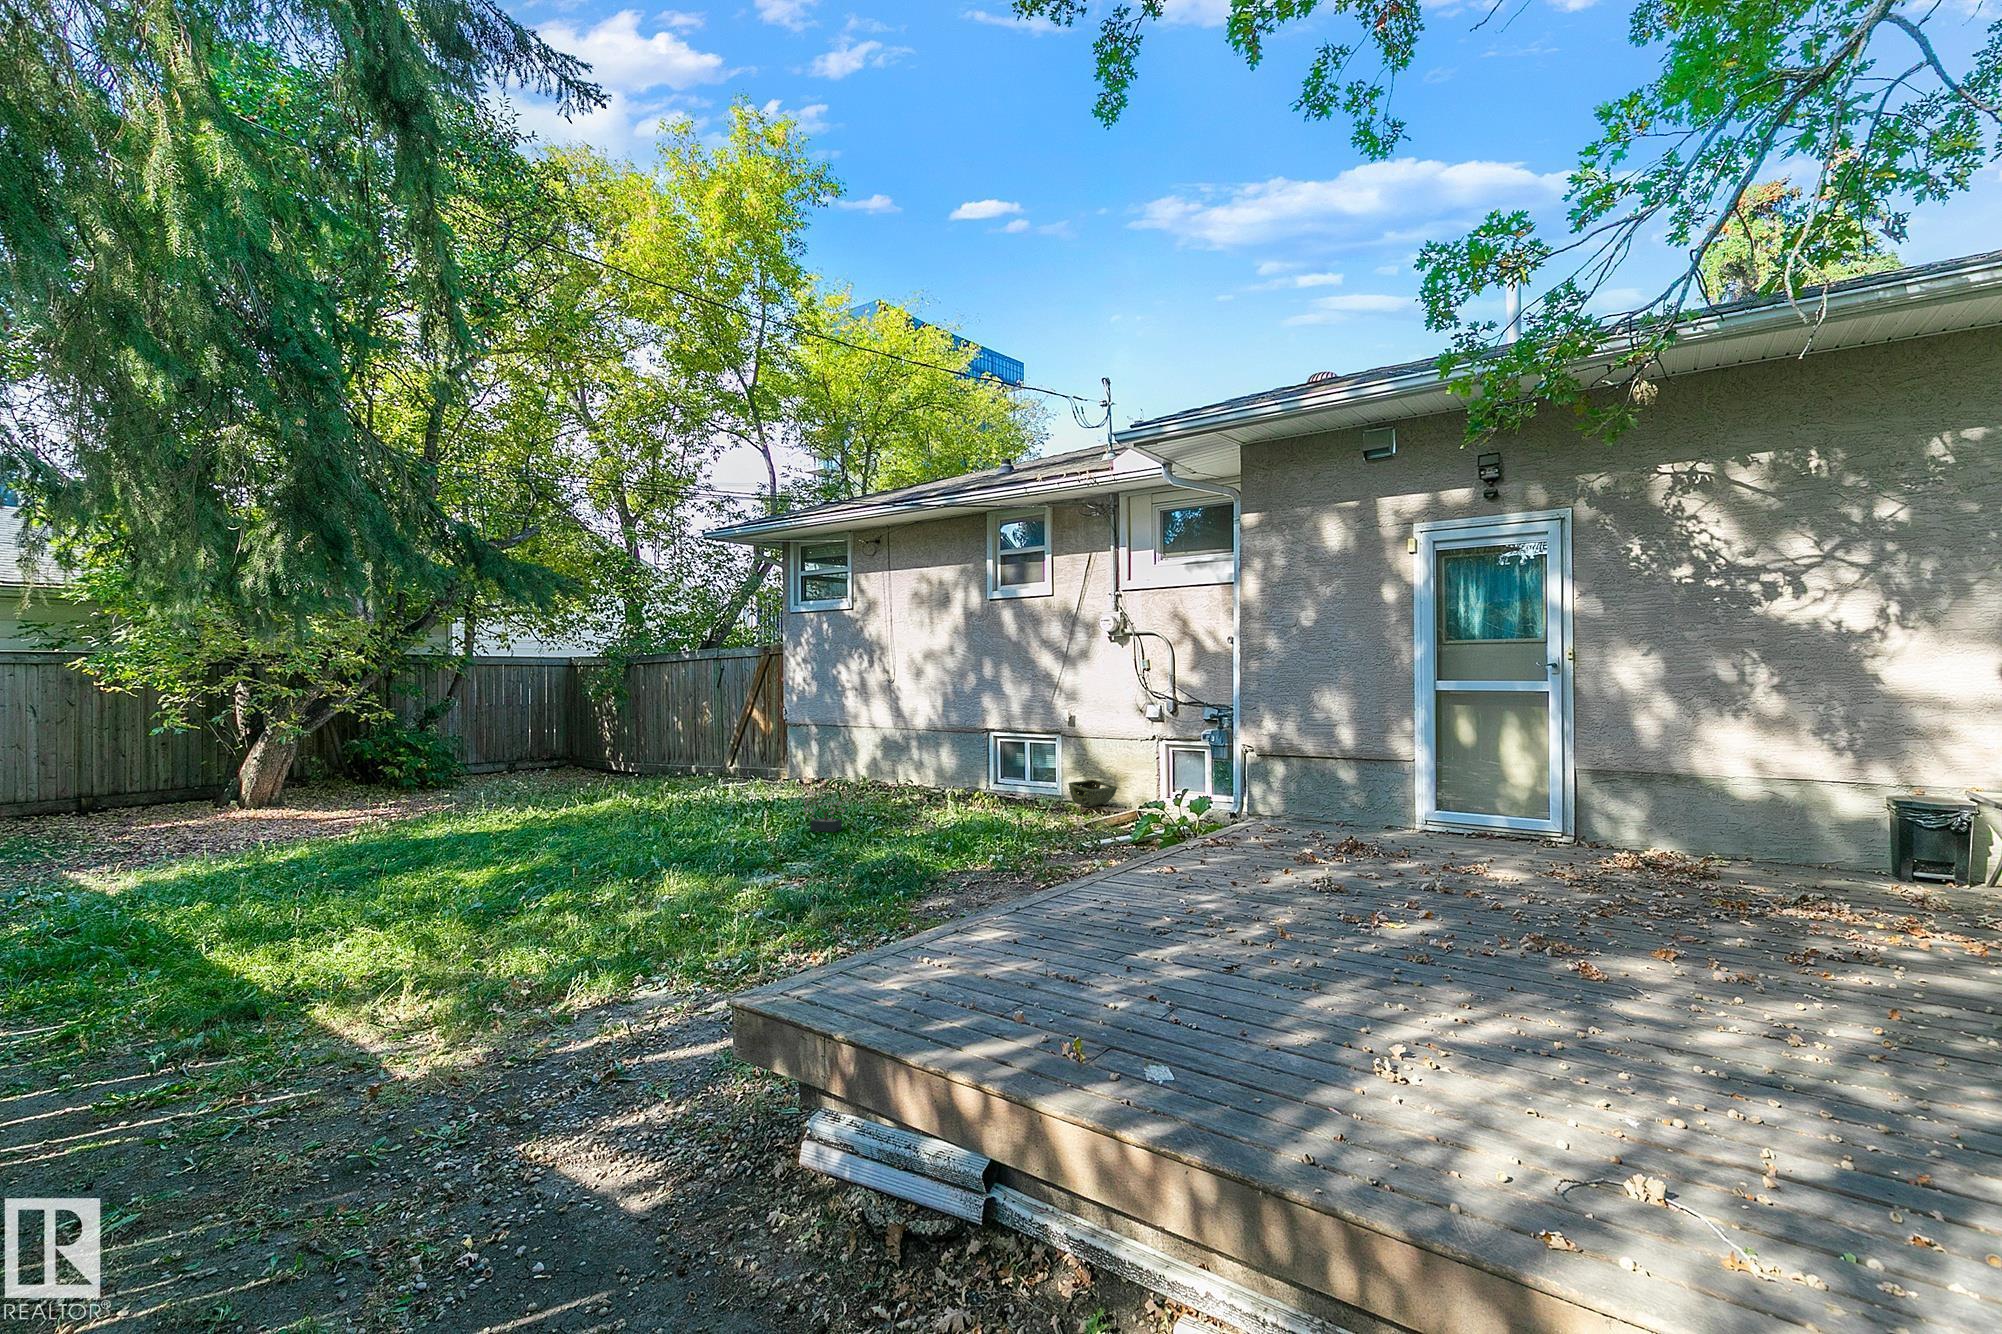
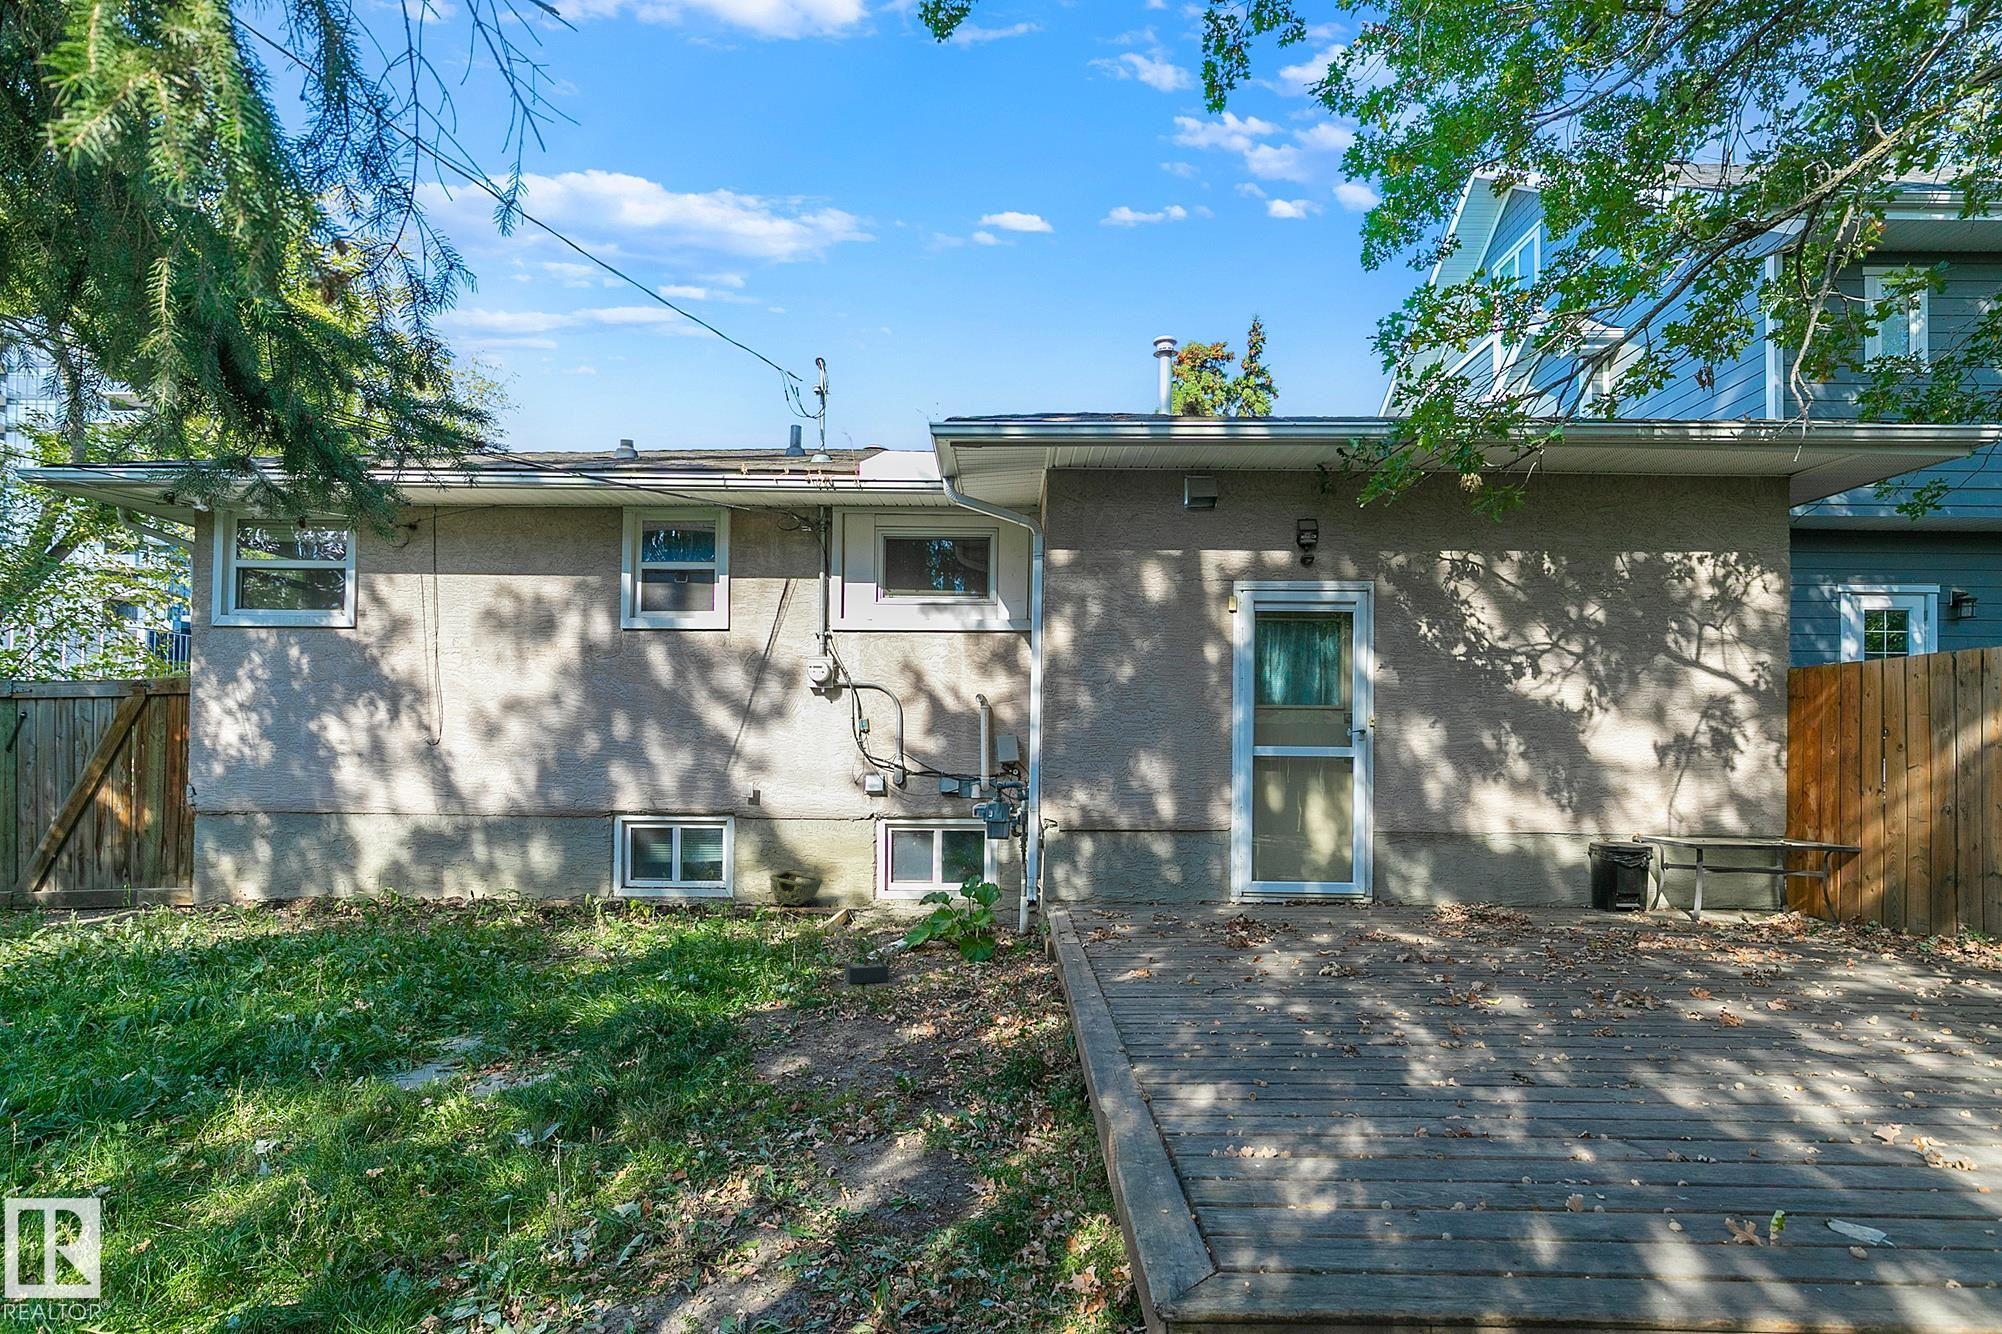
decorative plant: present [802,792,845,832] -> present [829,924,898,984]

